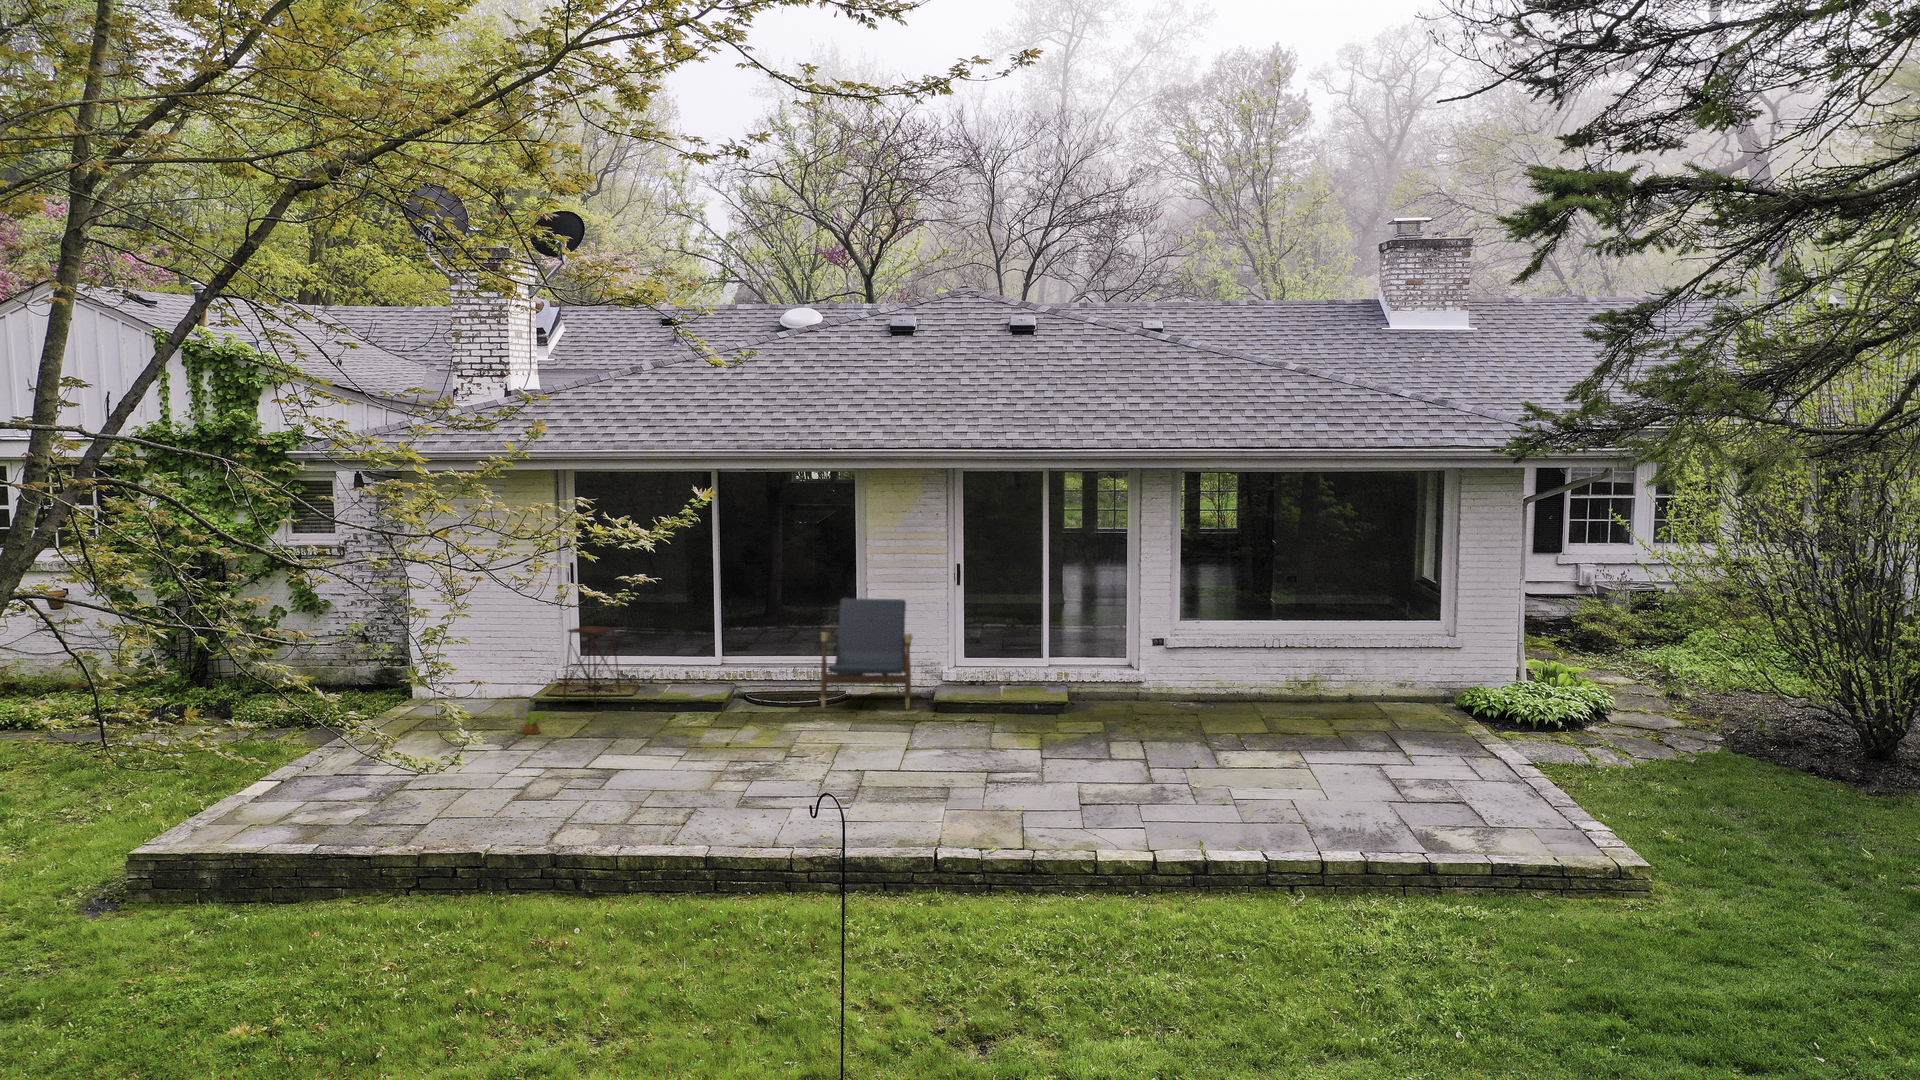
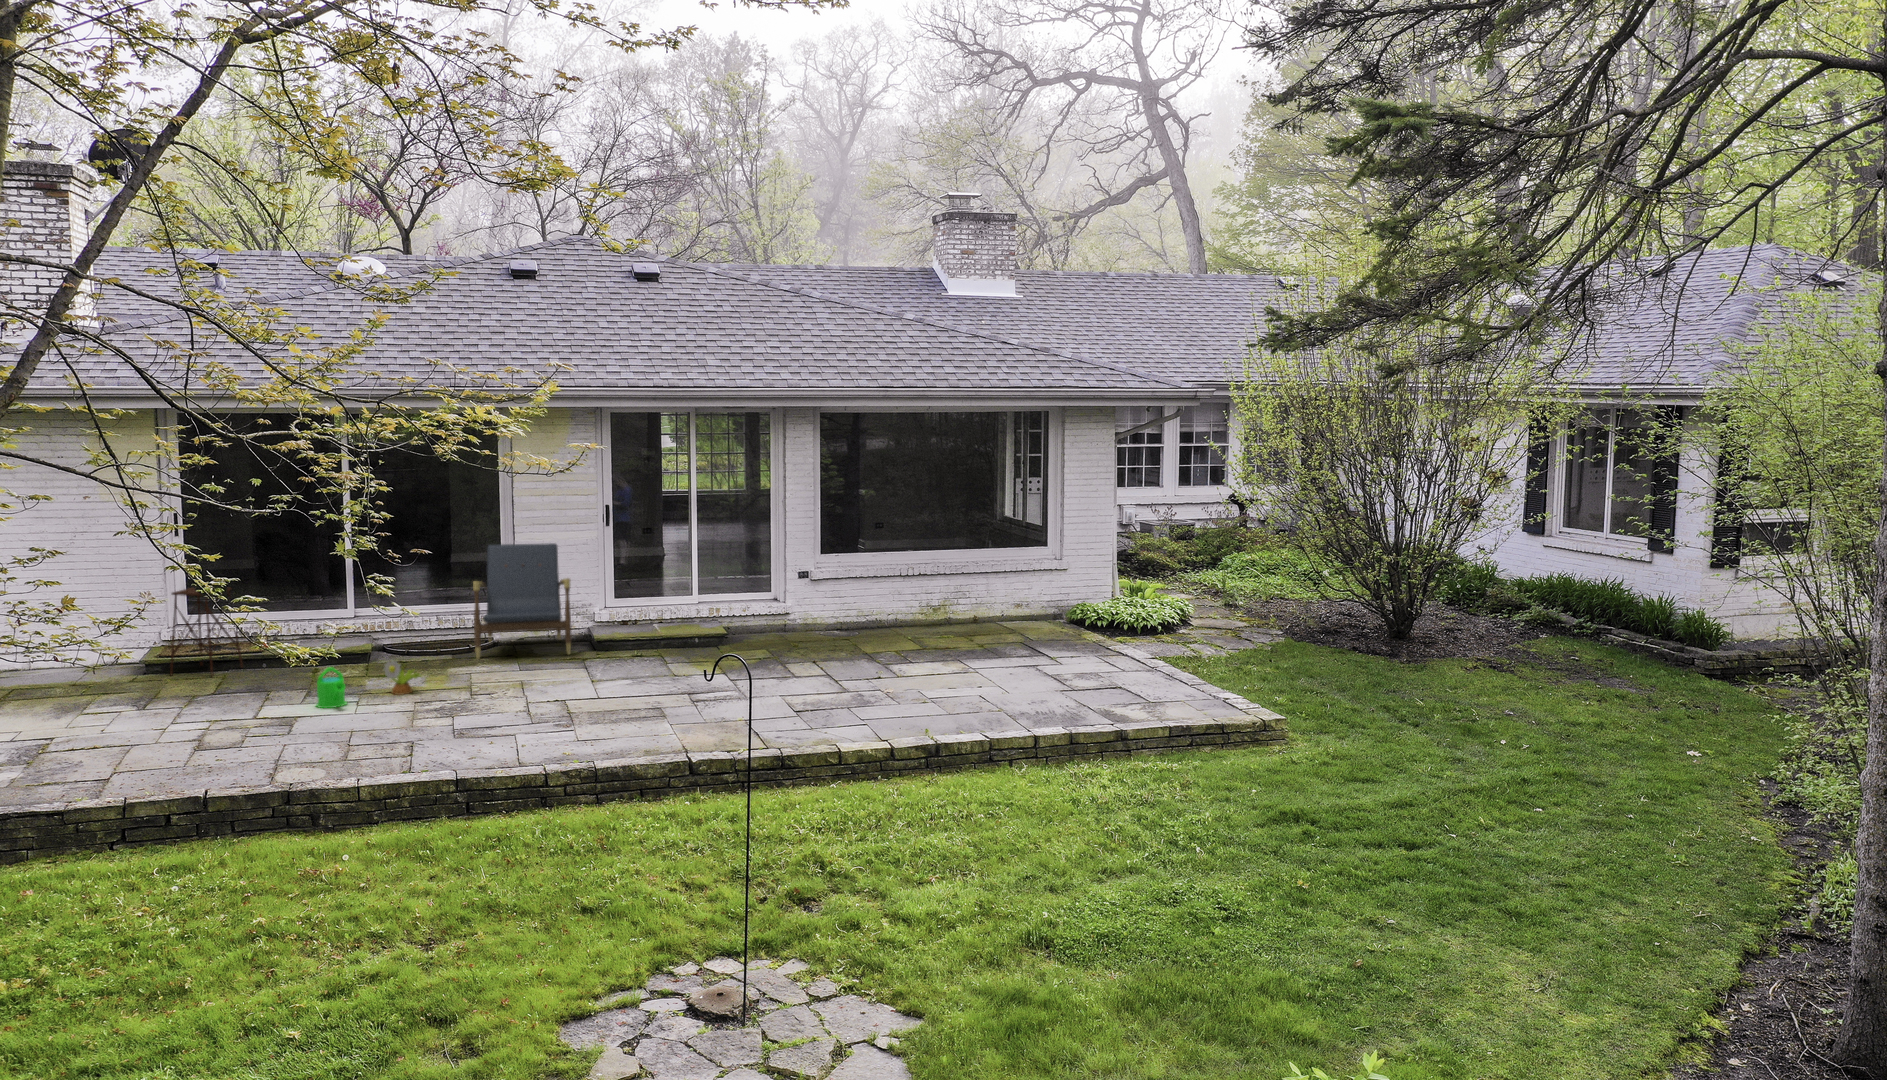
decorative plant: present [515,701,547,734] -> present [383,660,422,695]
watering can: none [672,701,699,738] -> present [316,667,347,708]

